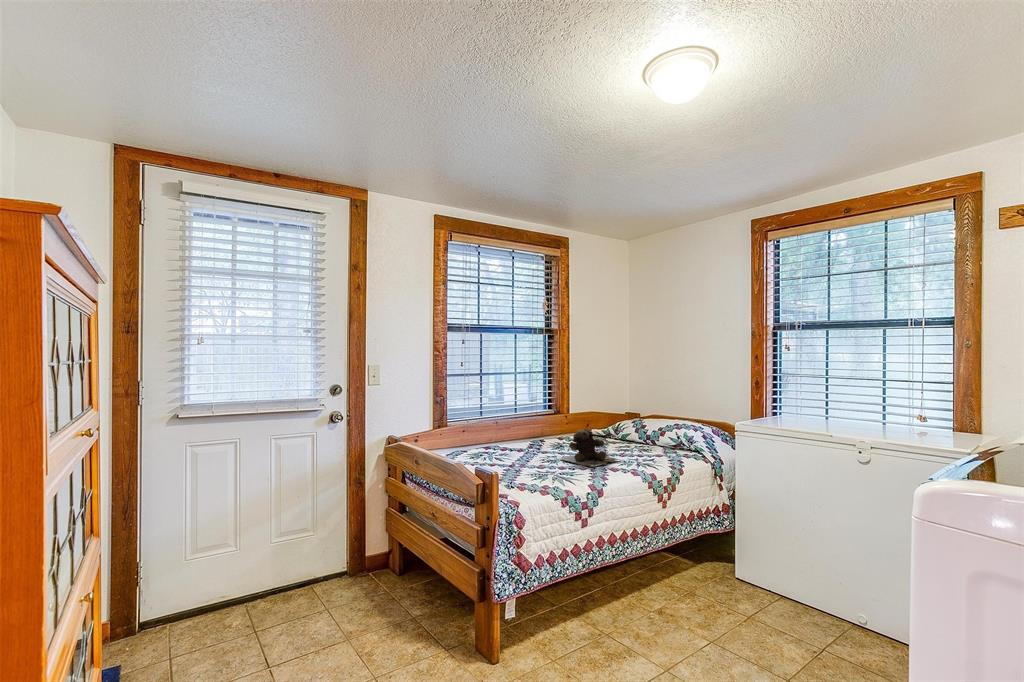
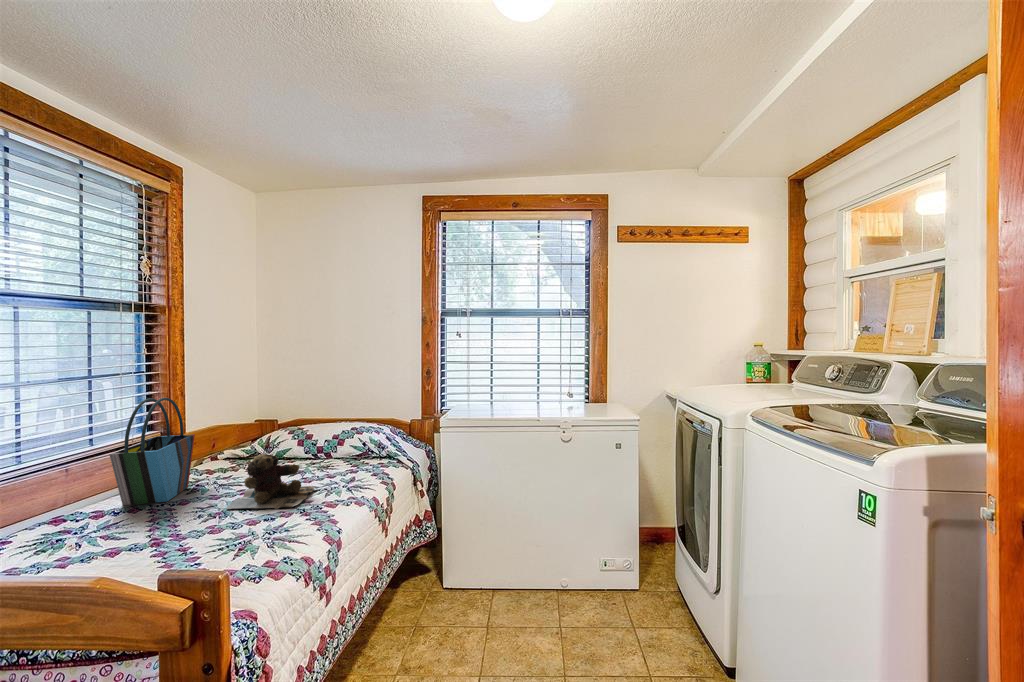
tote bag: none [514,387,563,450] -> present [109,398,195,505]

